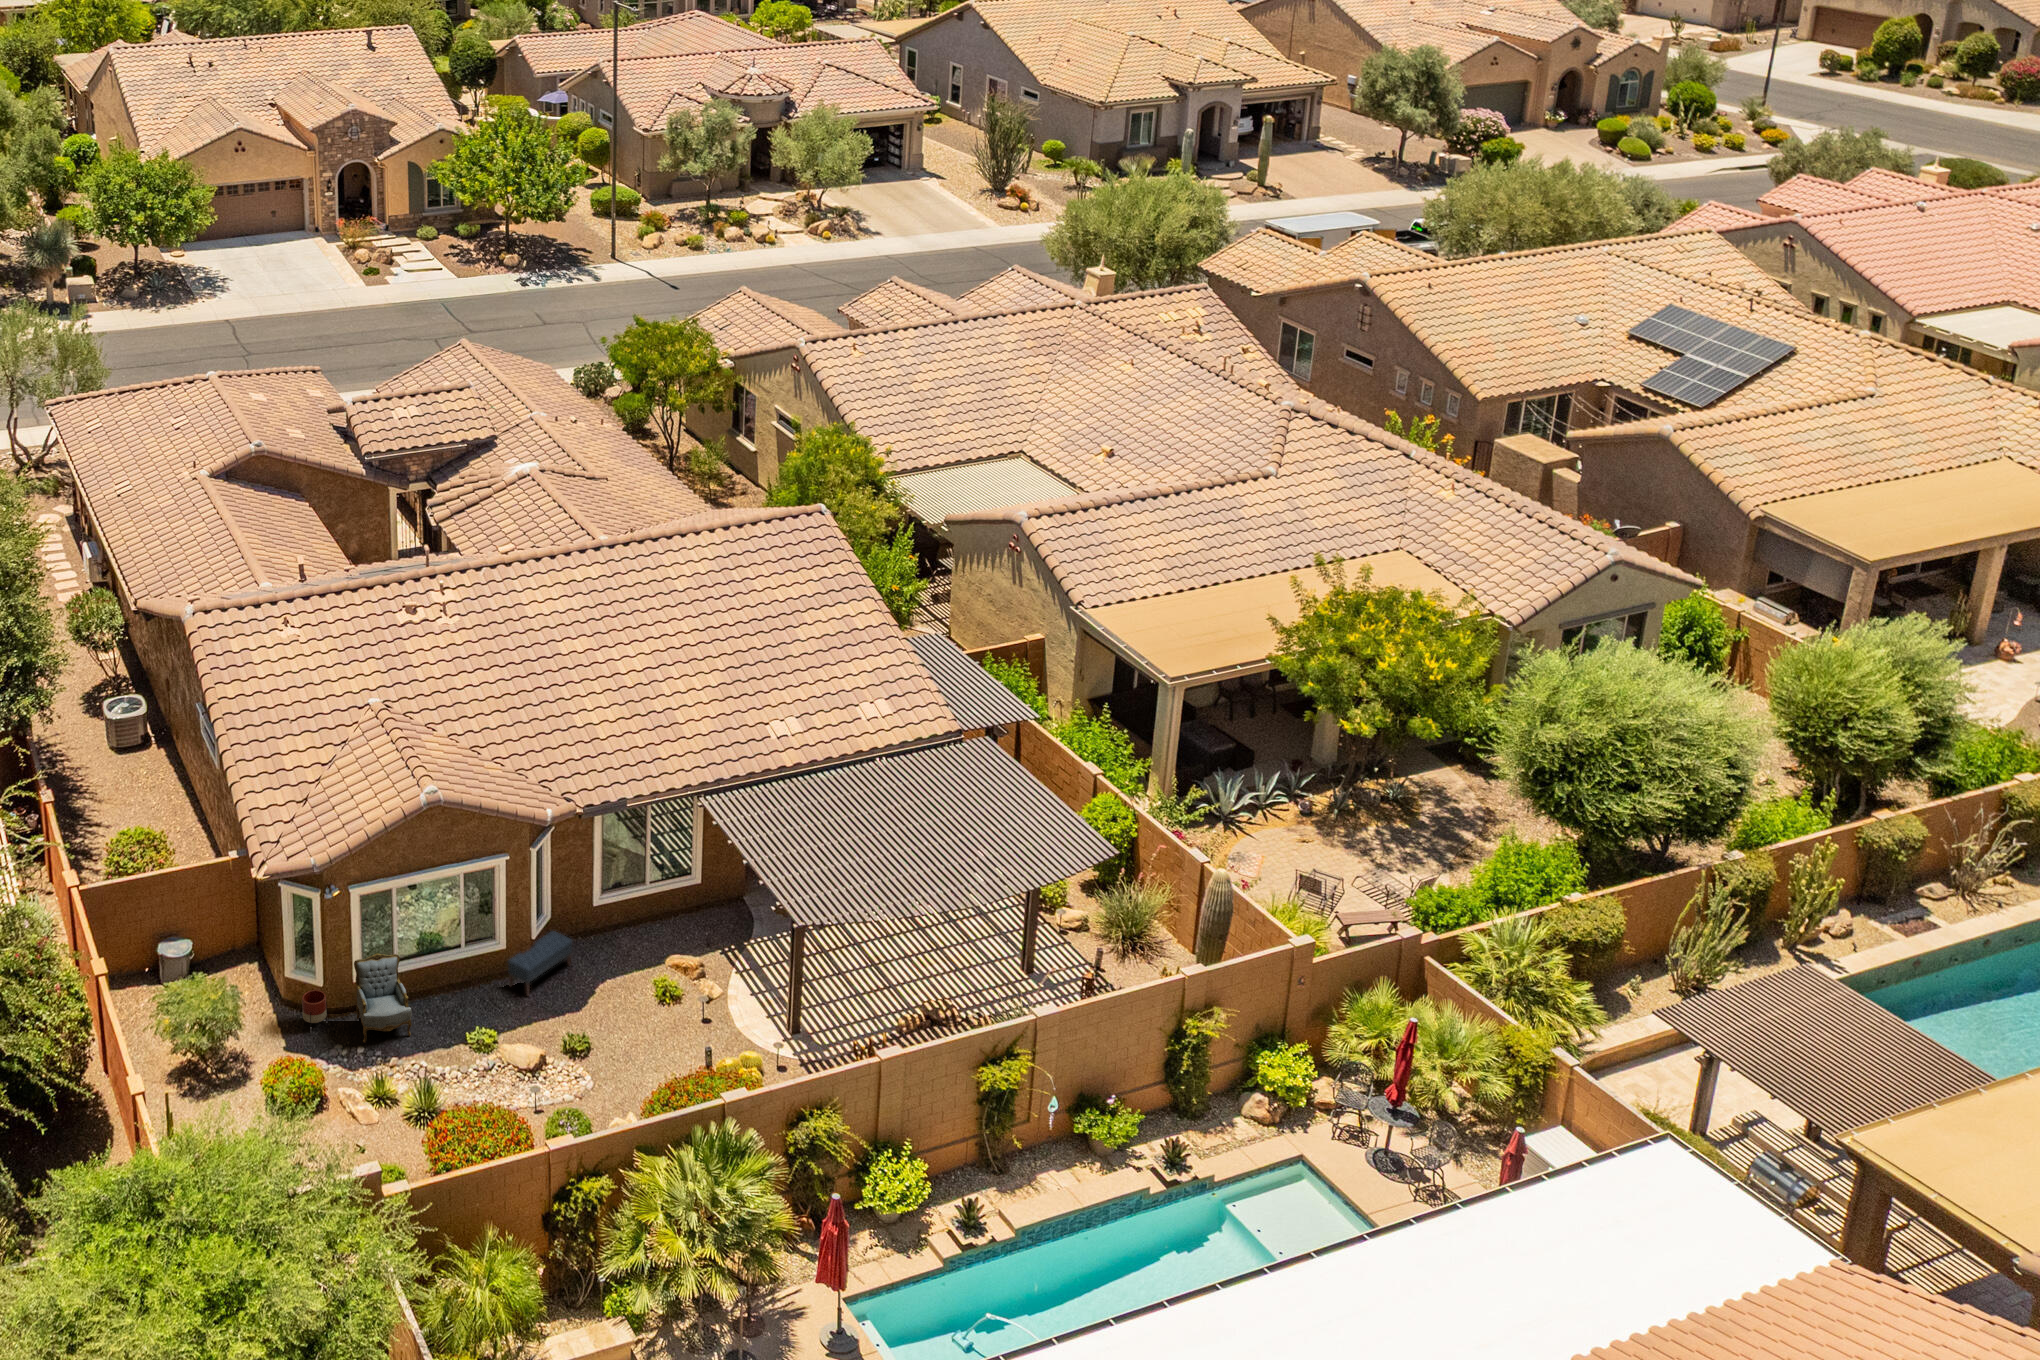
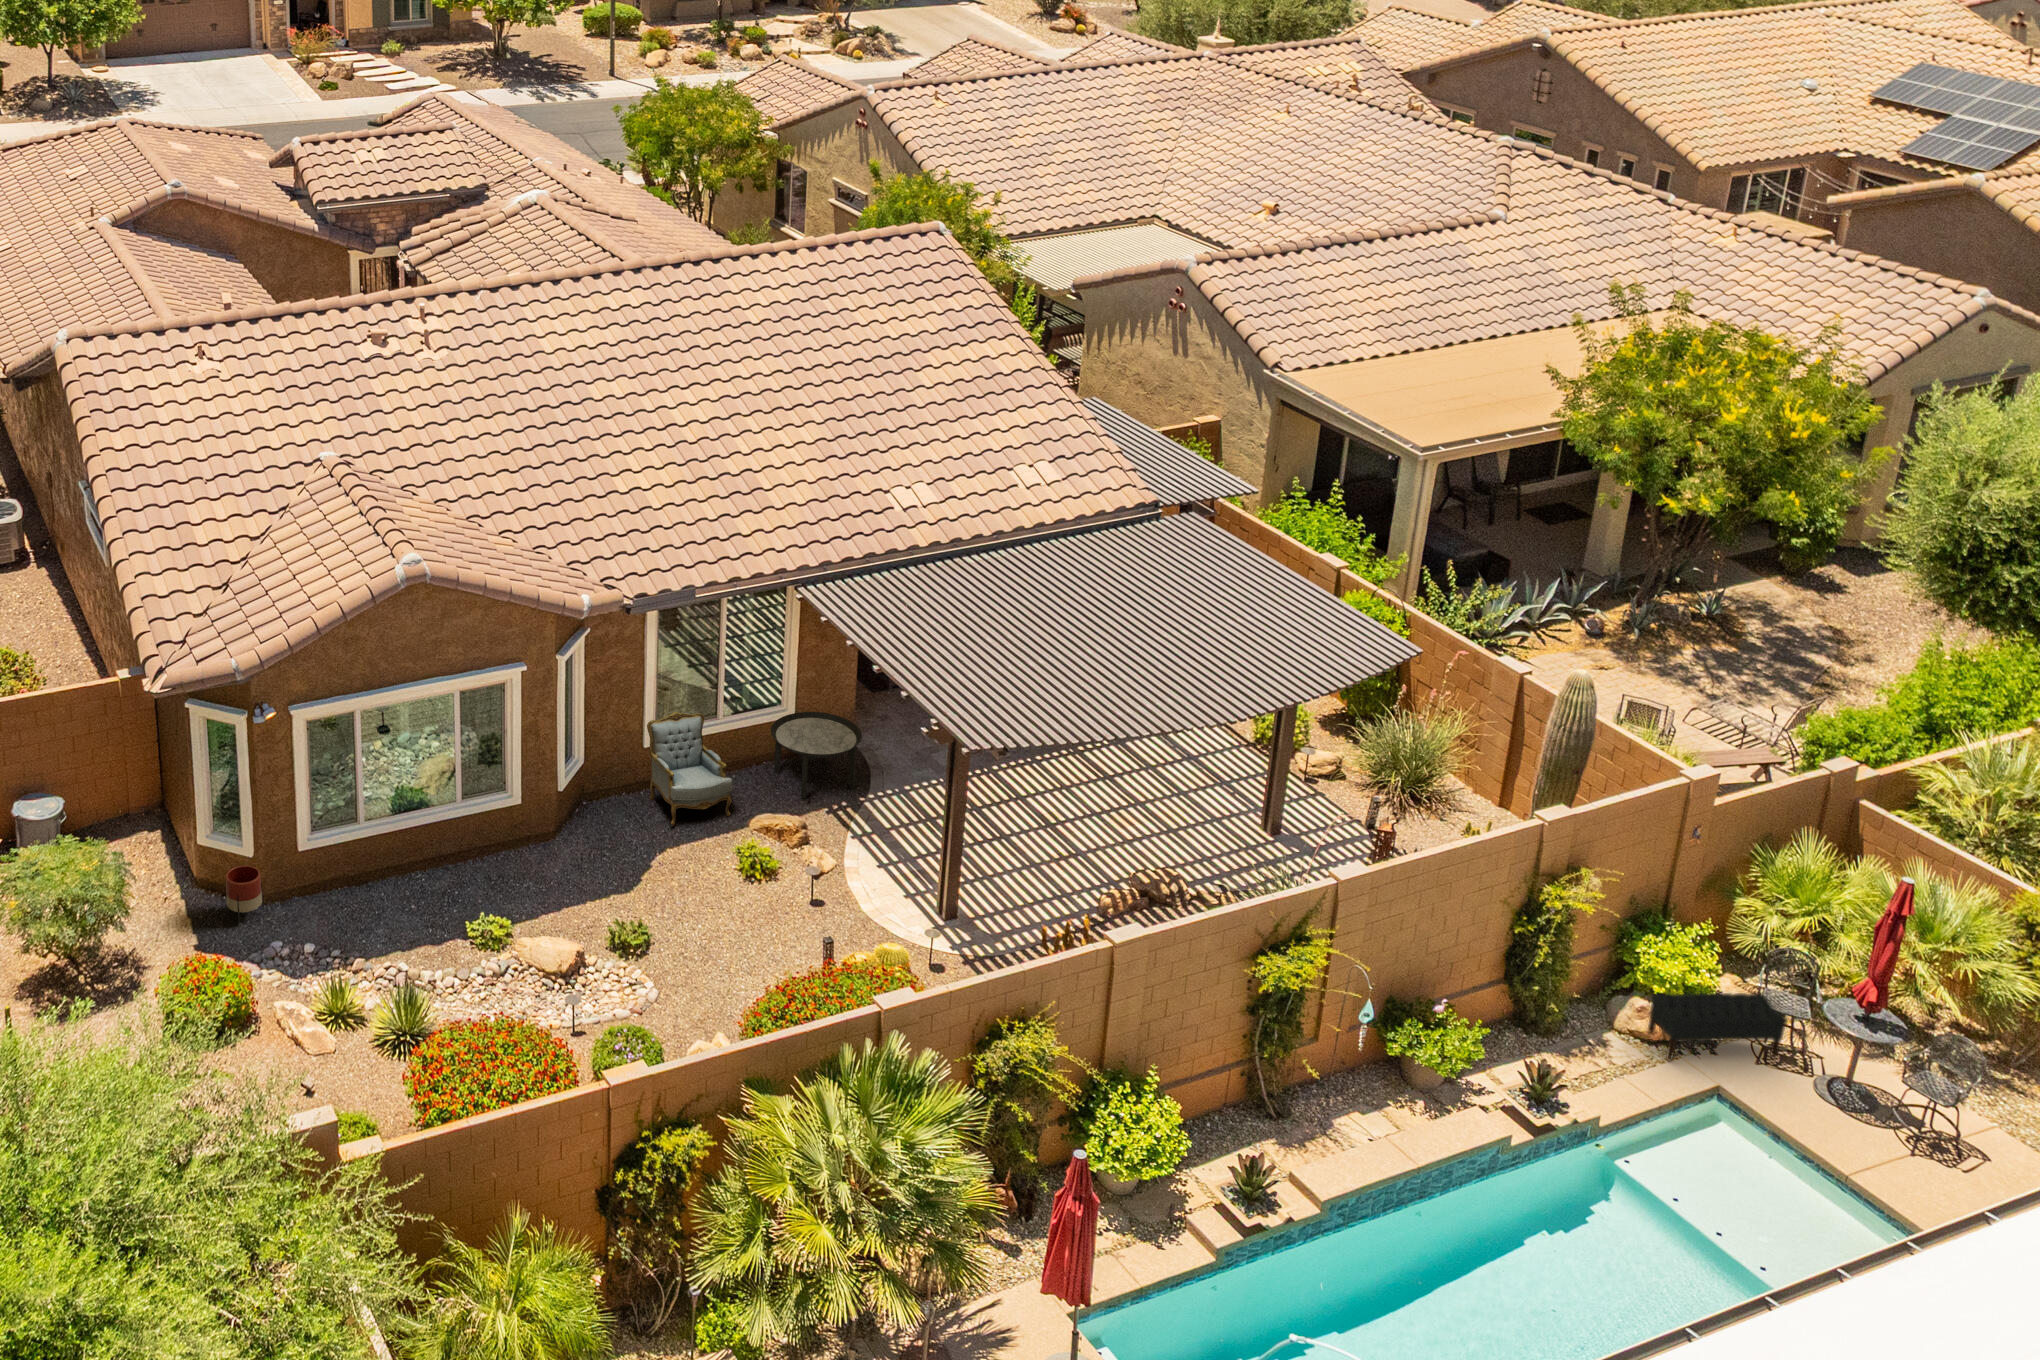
round table: none [683,876,747,941] -> present [771,712,862,799]
bench: present [508,931,572,995] -> present [1648,993,1788,1061]
armchair: present [354,953,412,1043] -> present [647,712,732,826]

